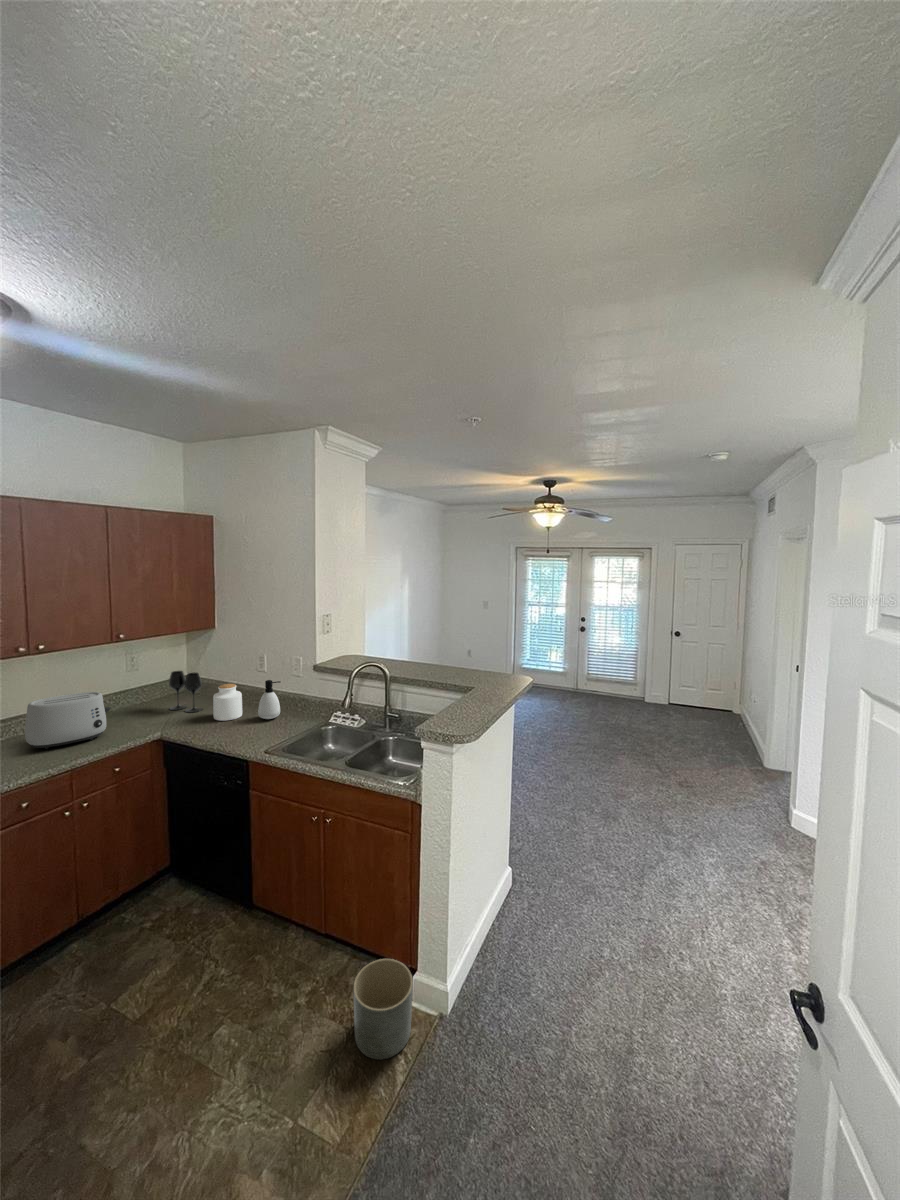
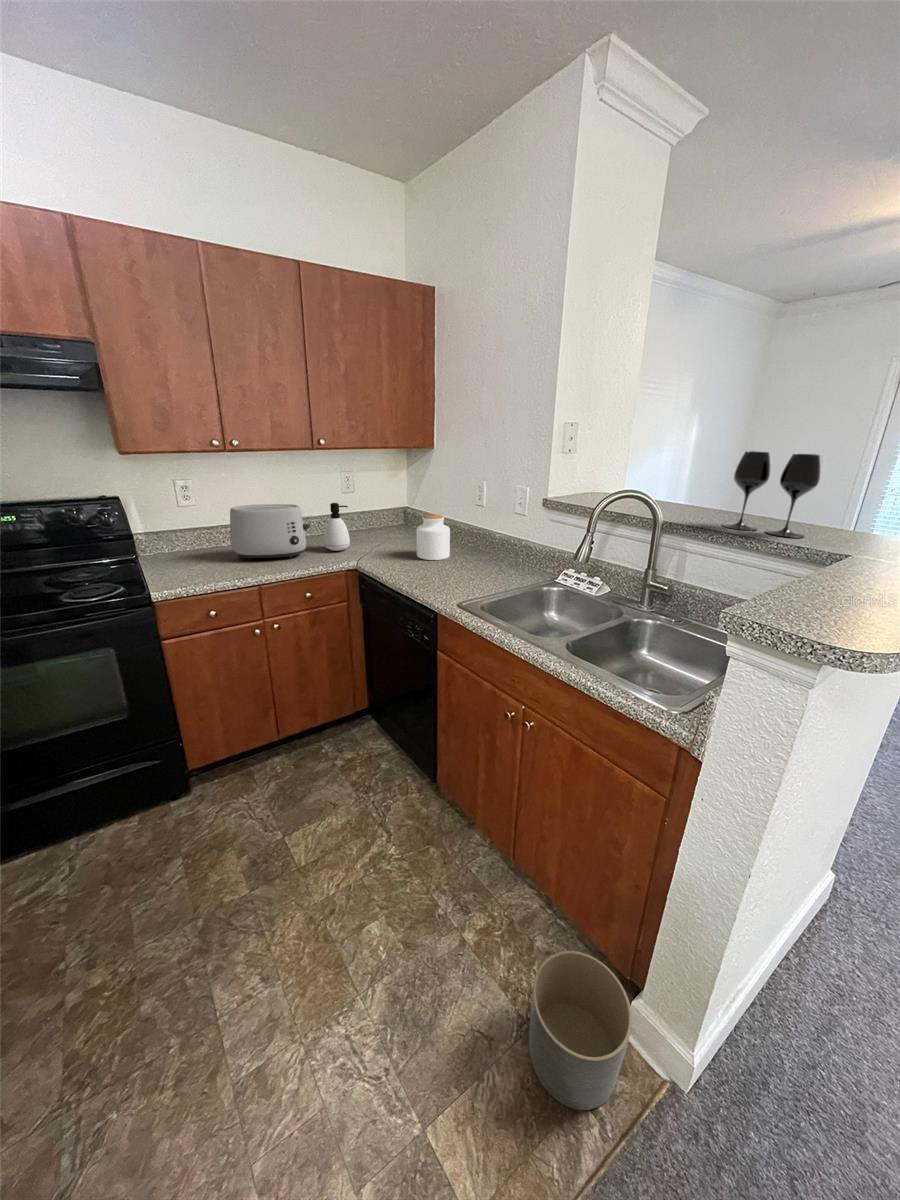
wine glass: present [169,671,203,712] -> present [723,451,820,538]
soap dispenser: present [258,680,280,719] -> present [324,503,350,551]

